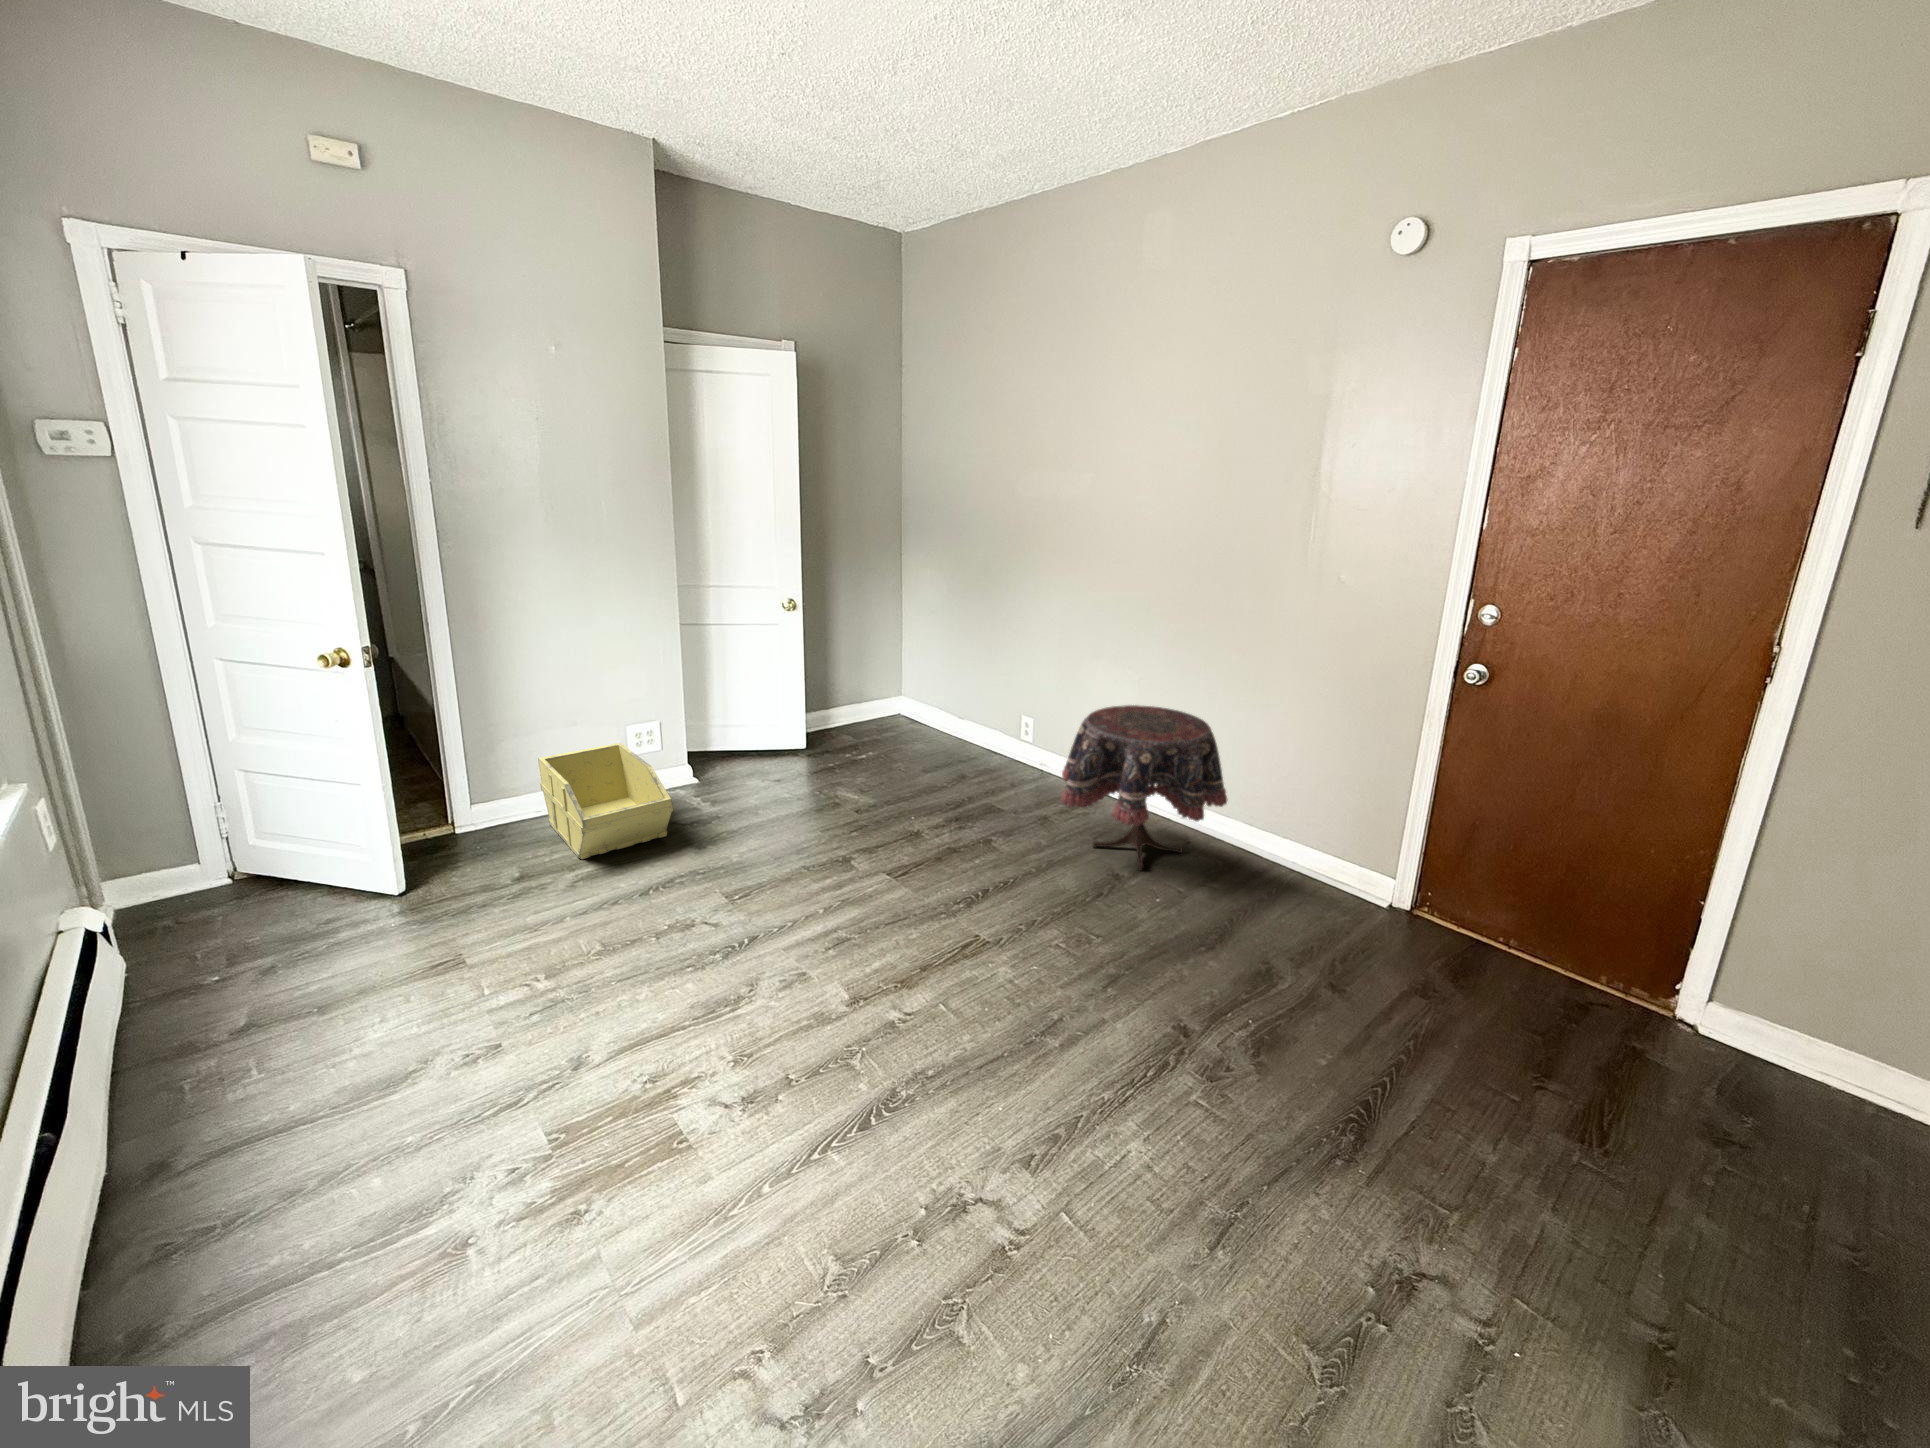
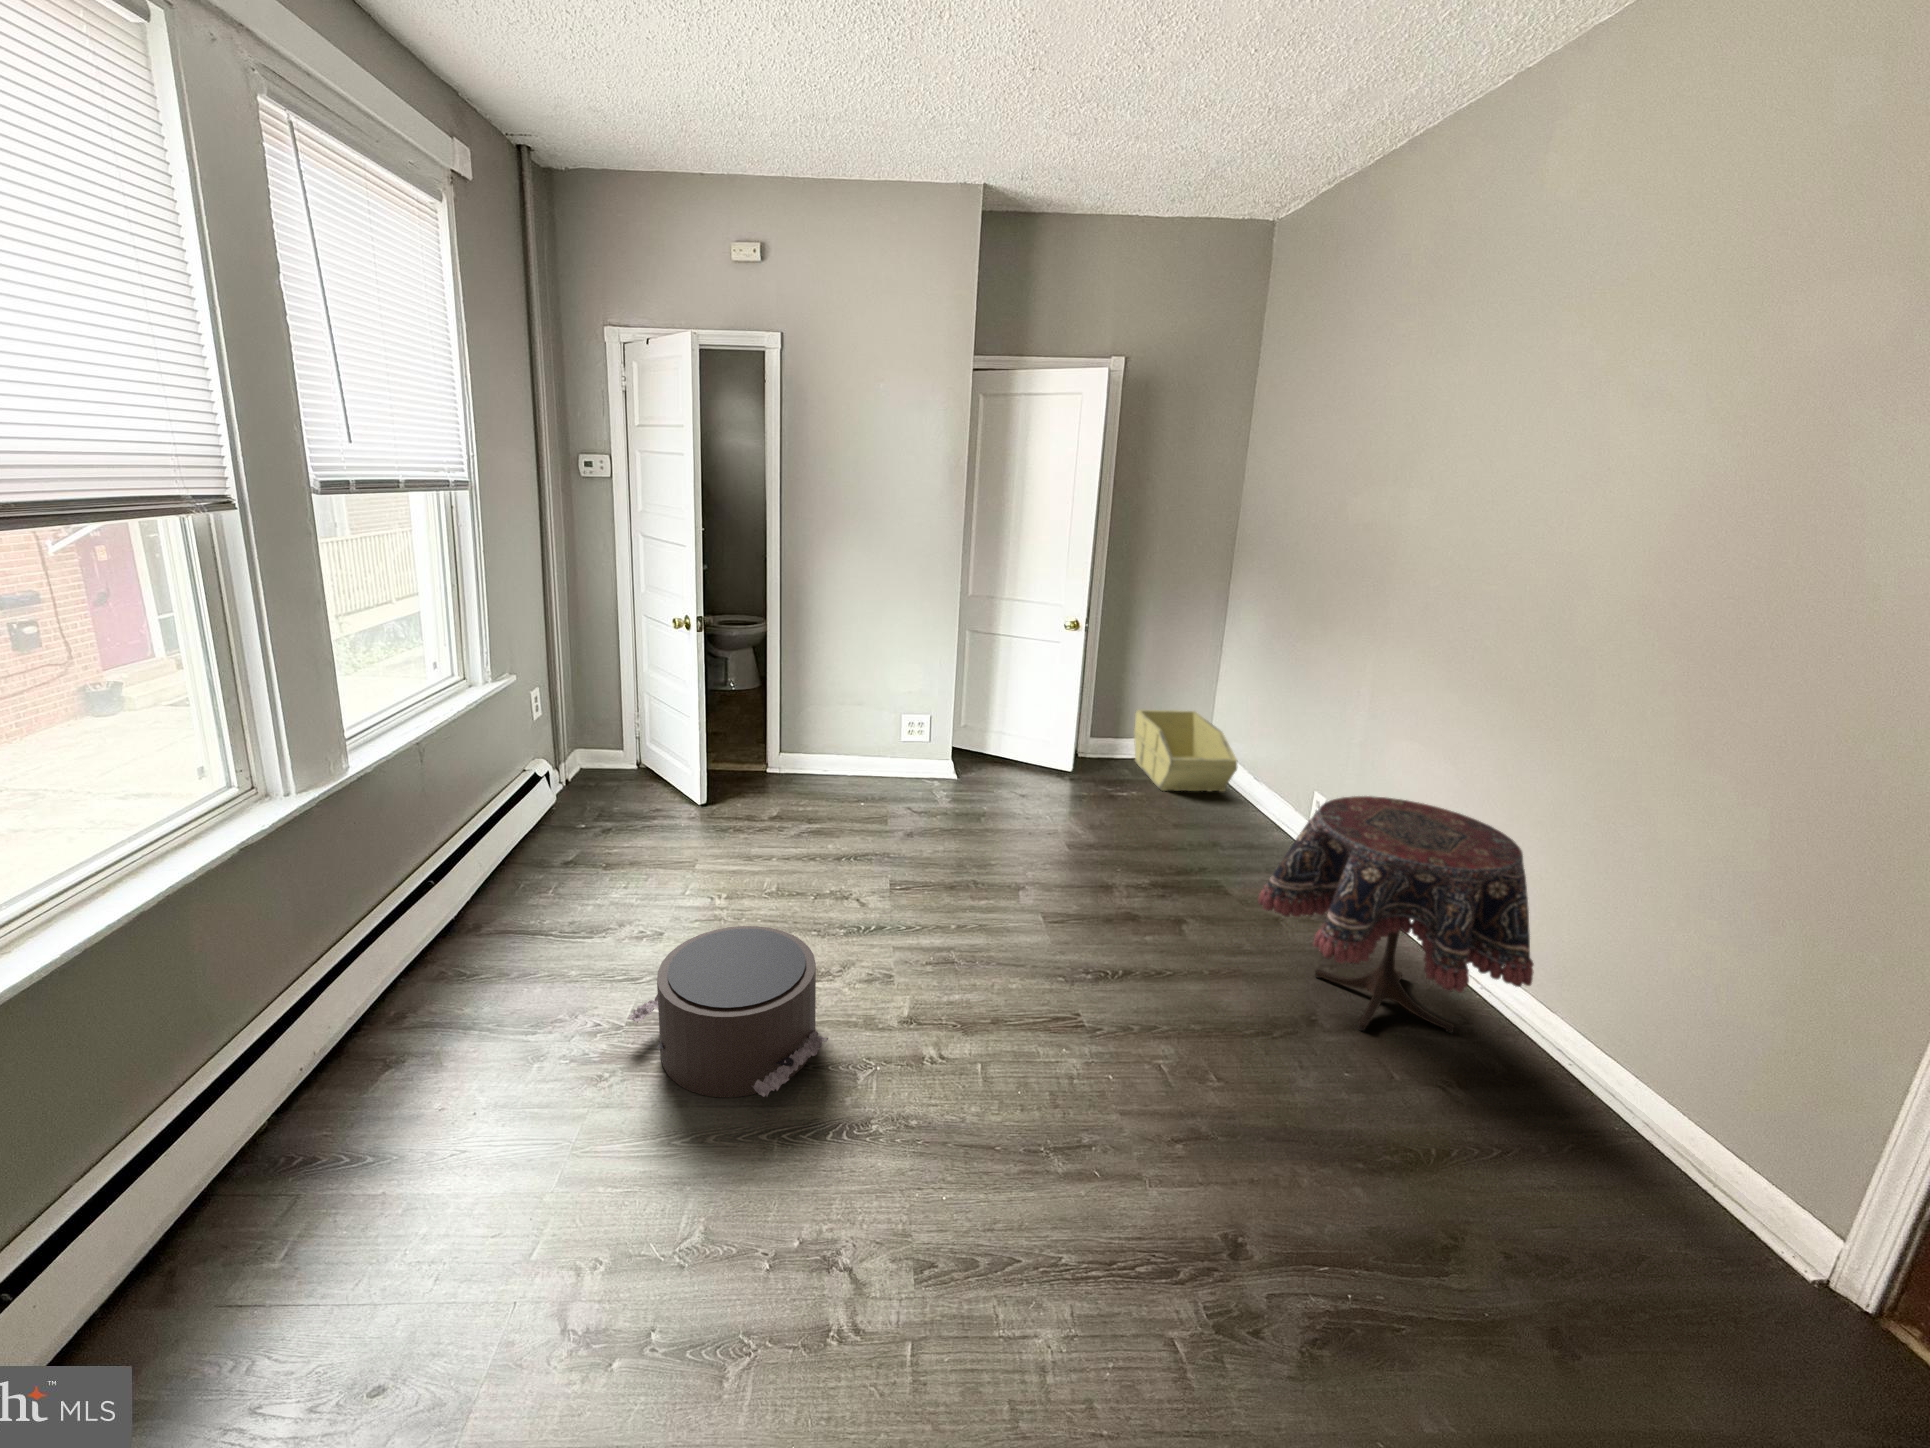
storage bin: present [538,743,673,859] -> present [1133,710,1237,792]
pouf: none [571,966,814,1167] -> present [628,926,828,1097]

